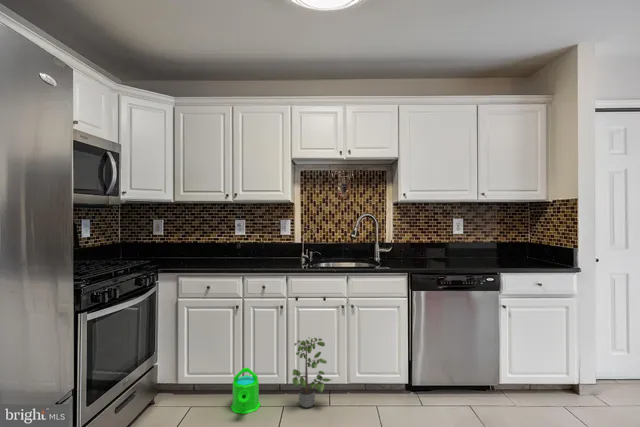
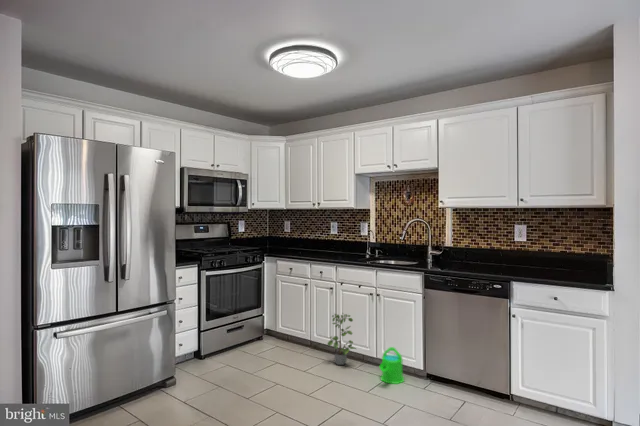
watering can: present [231,368,261,414] -> present [380,347,404,384]

